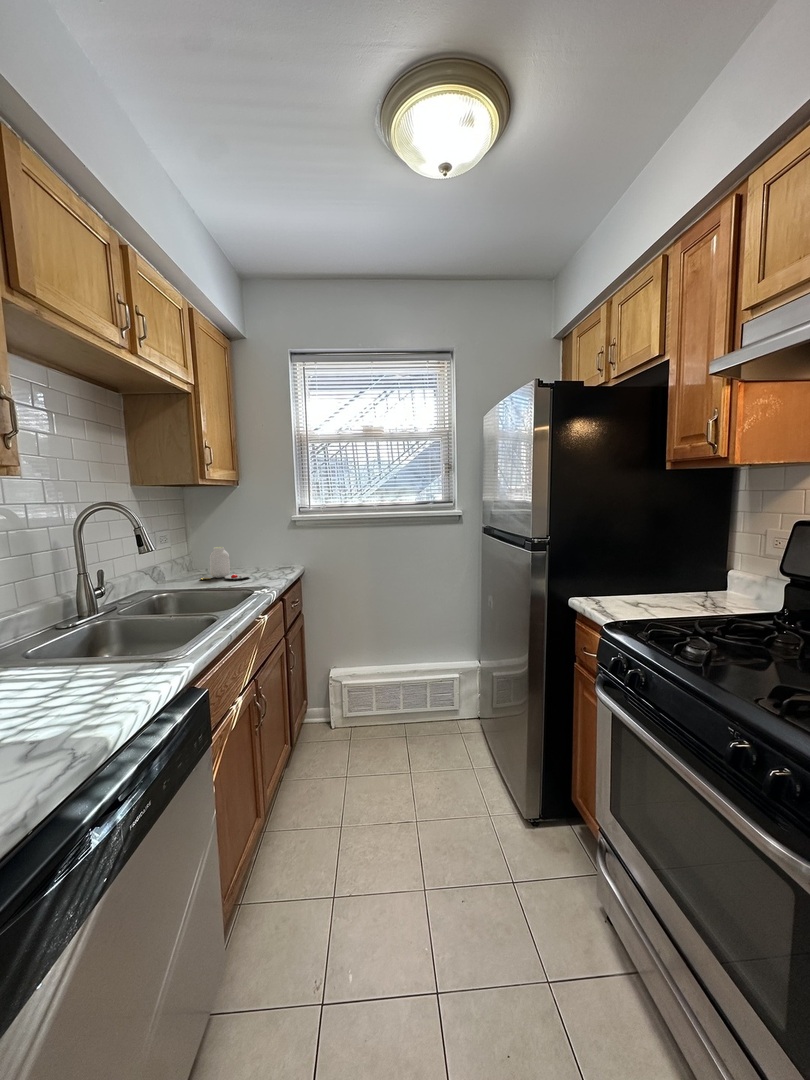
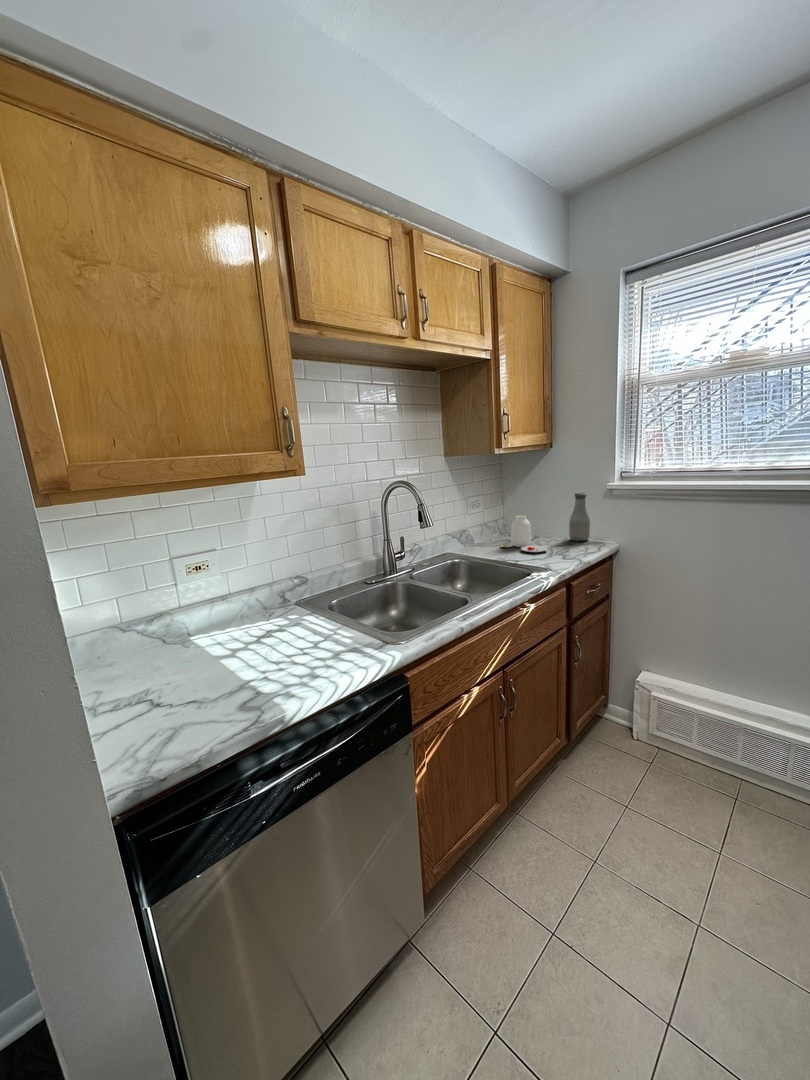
bottle: none [260,526,278,569] -> present [569,493,590,541]

